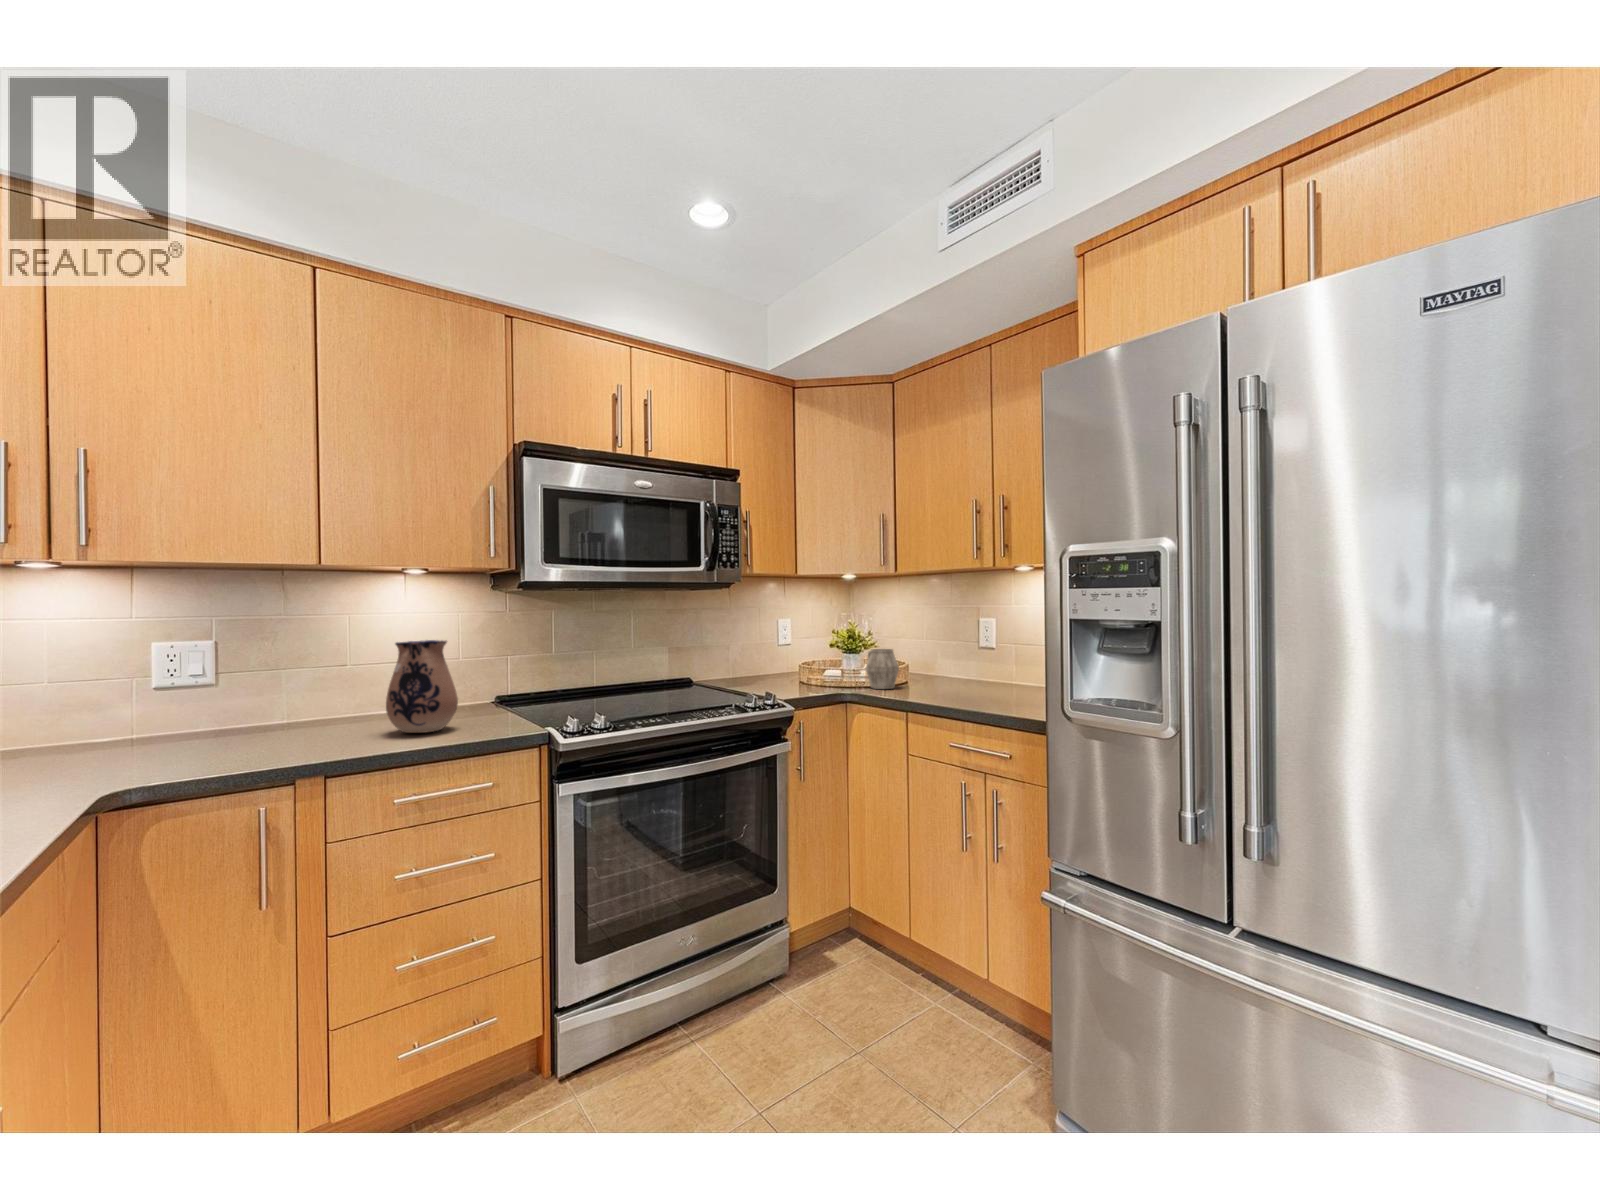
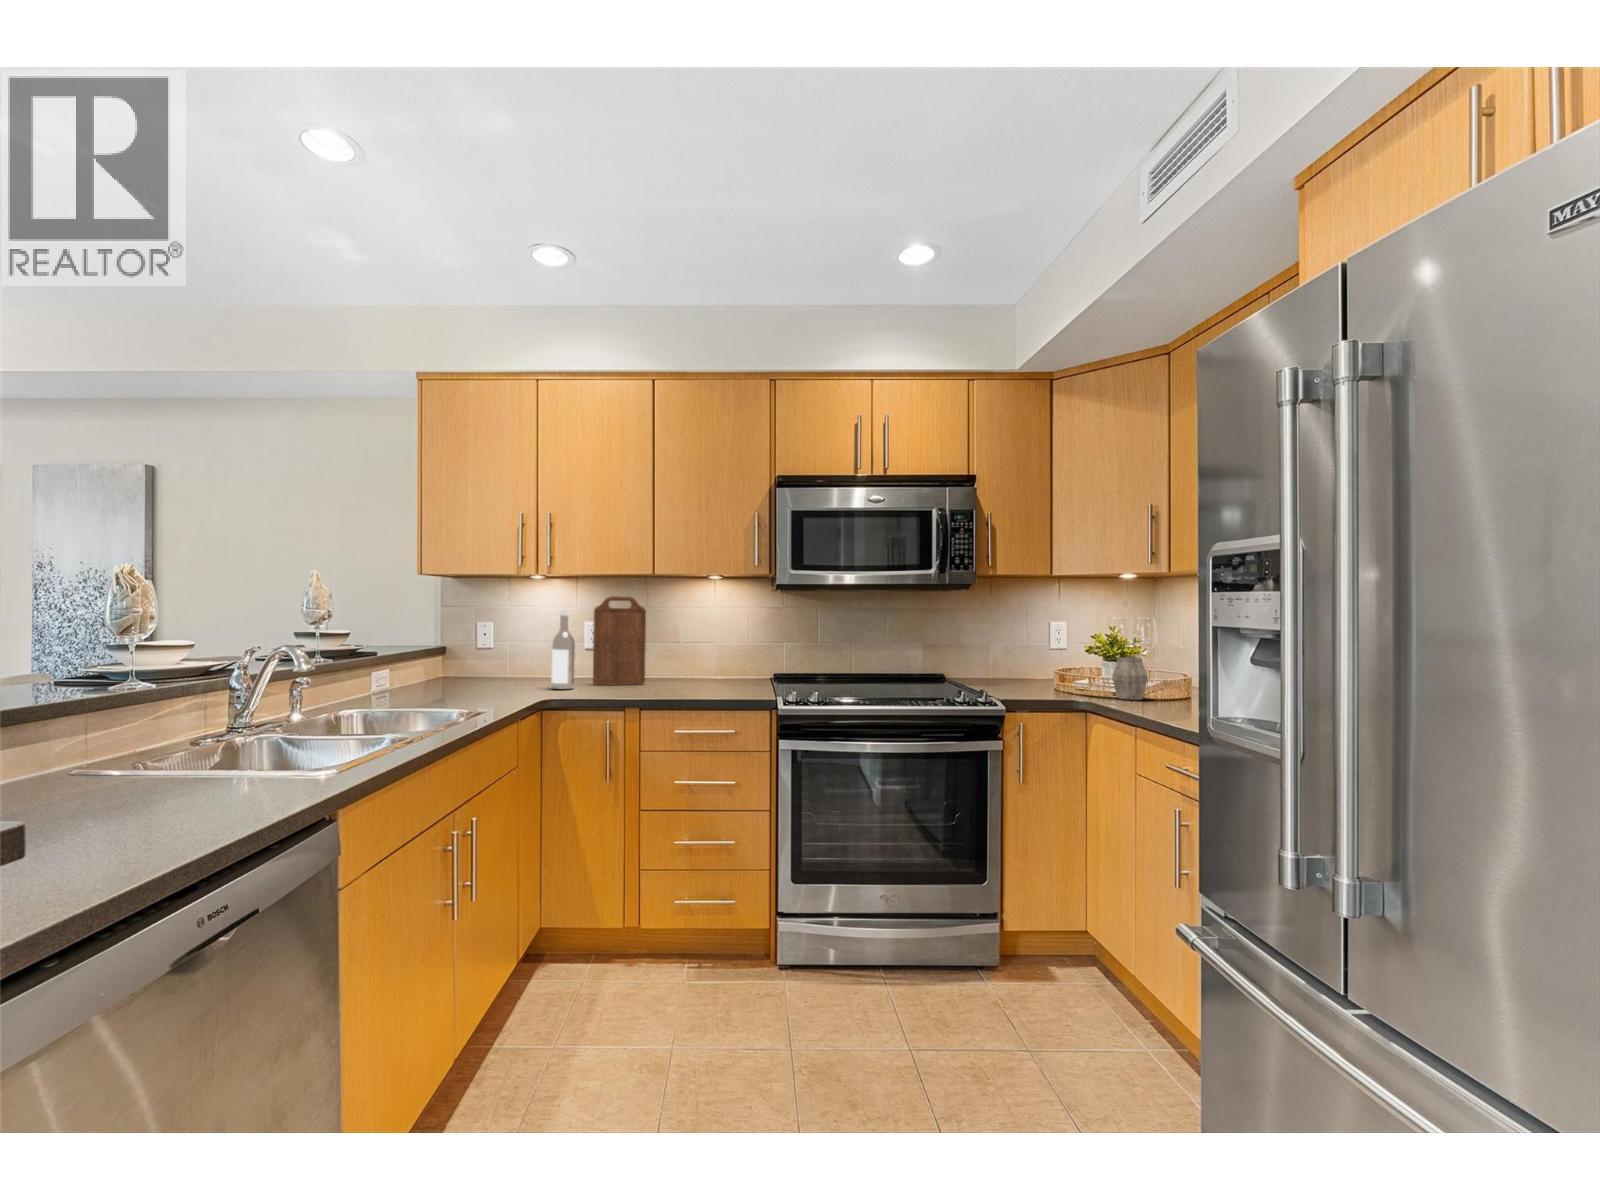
cutting board: none [221,606,316,740] -> present [593,596,646,685]
wine bottle: none [143,629,190,757] -> present [552,610,575,689]
ceramic pitcher: present [386,640,458,733] -> none [680,625,726,692]

